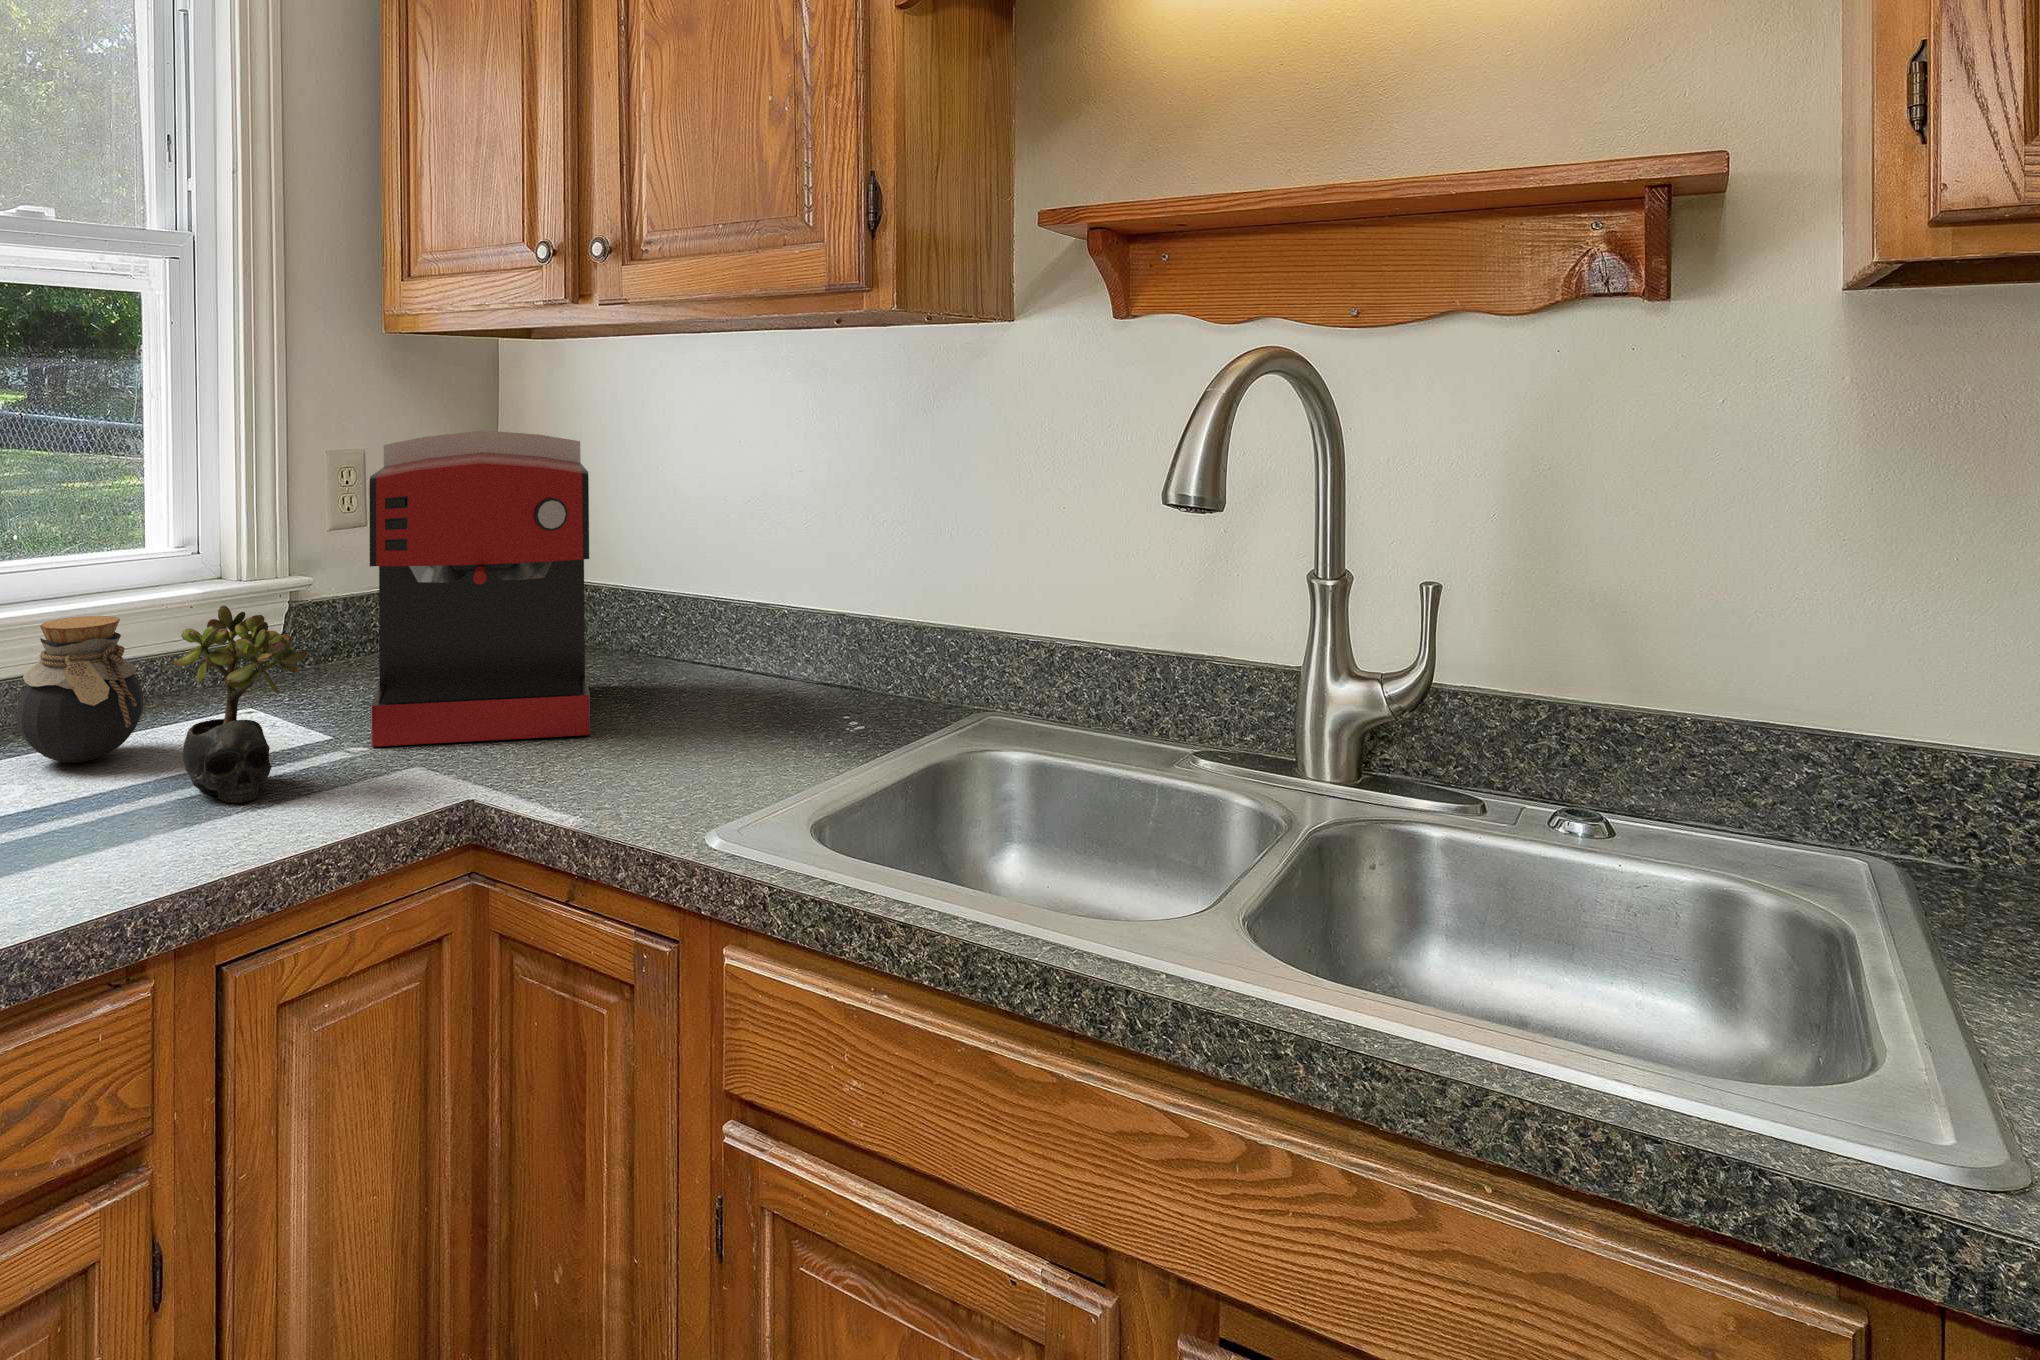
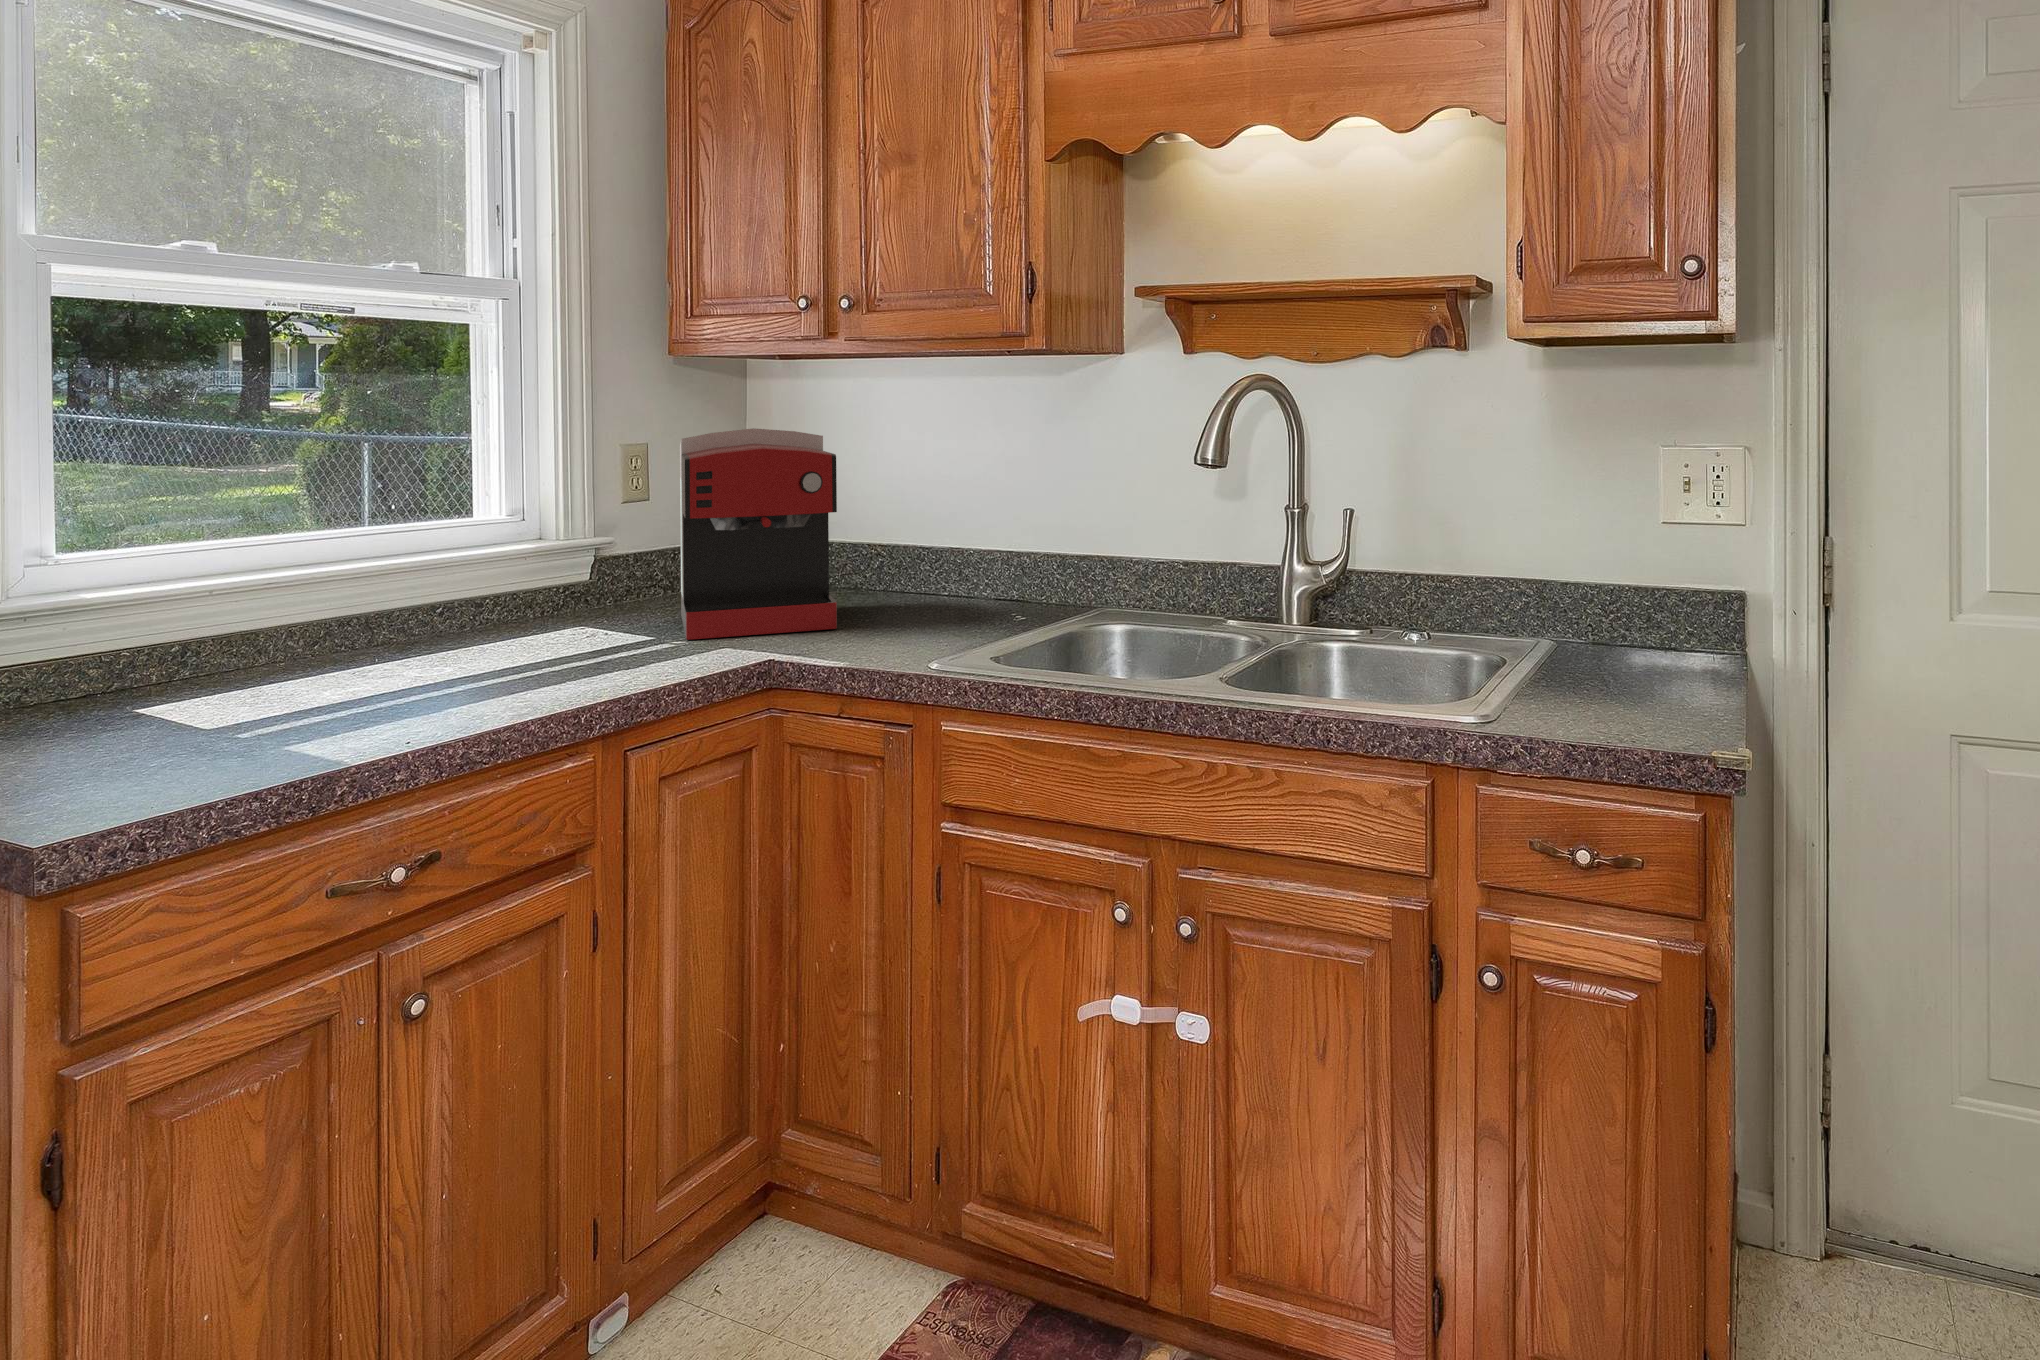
succulent plant: present [174,606,308,803] -> none [567,543,655,666]
jar: present [16,616,144,763] -> none [433,557,523,655]

